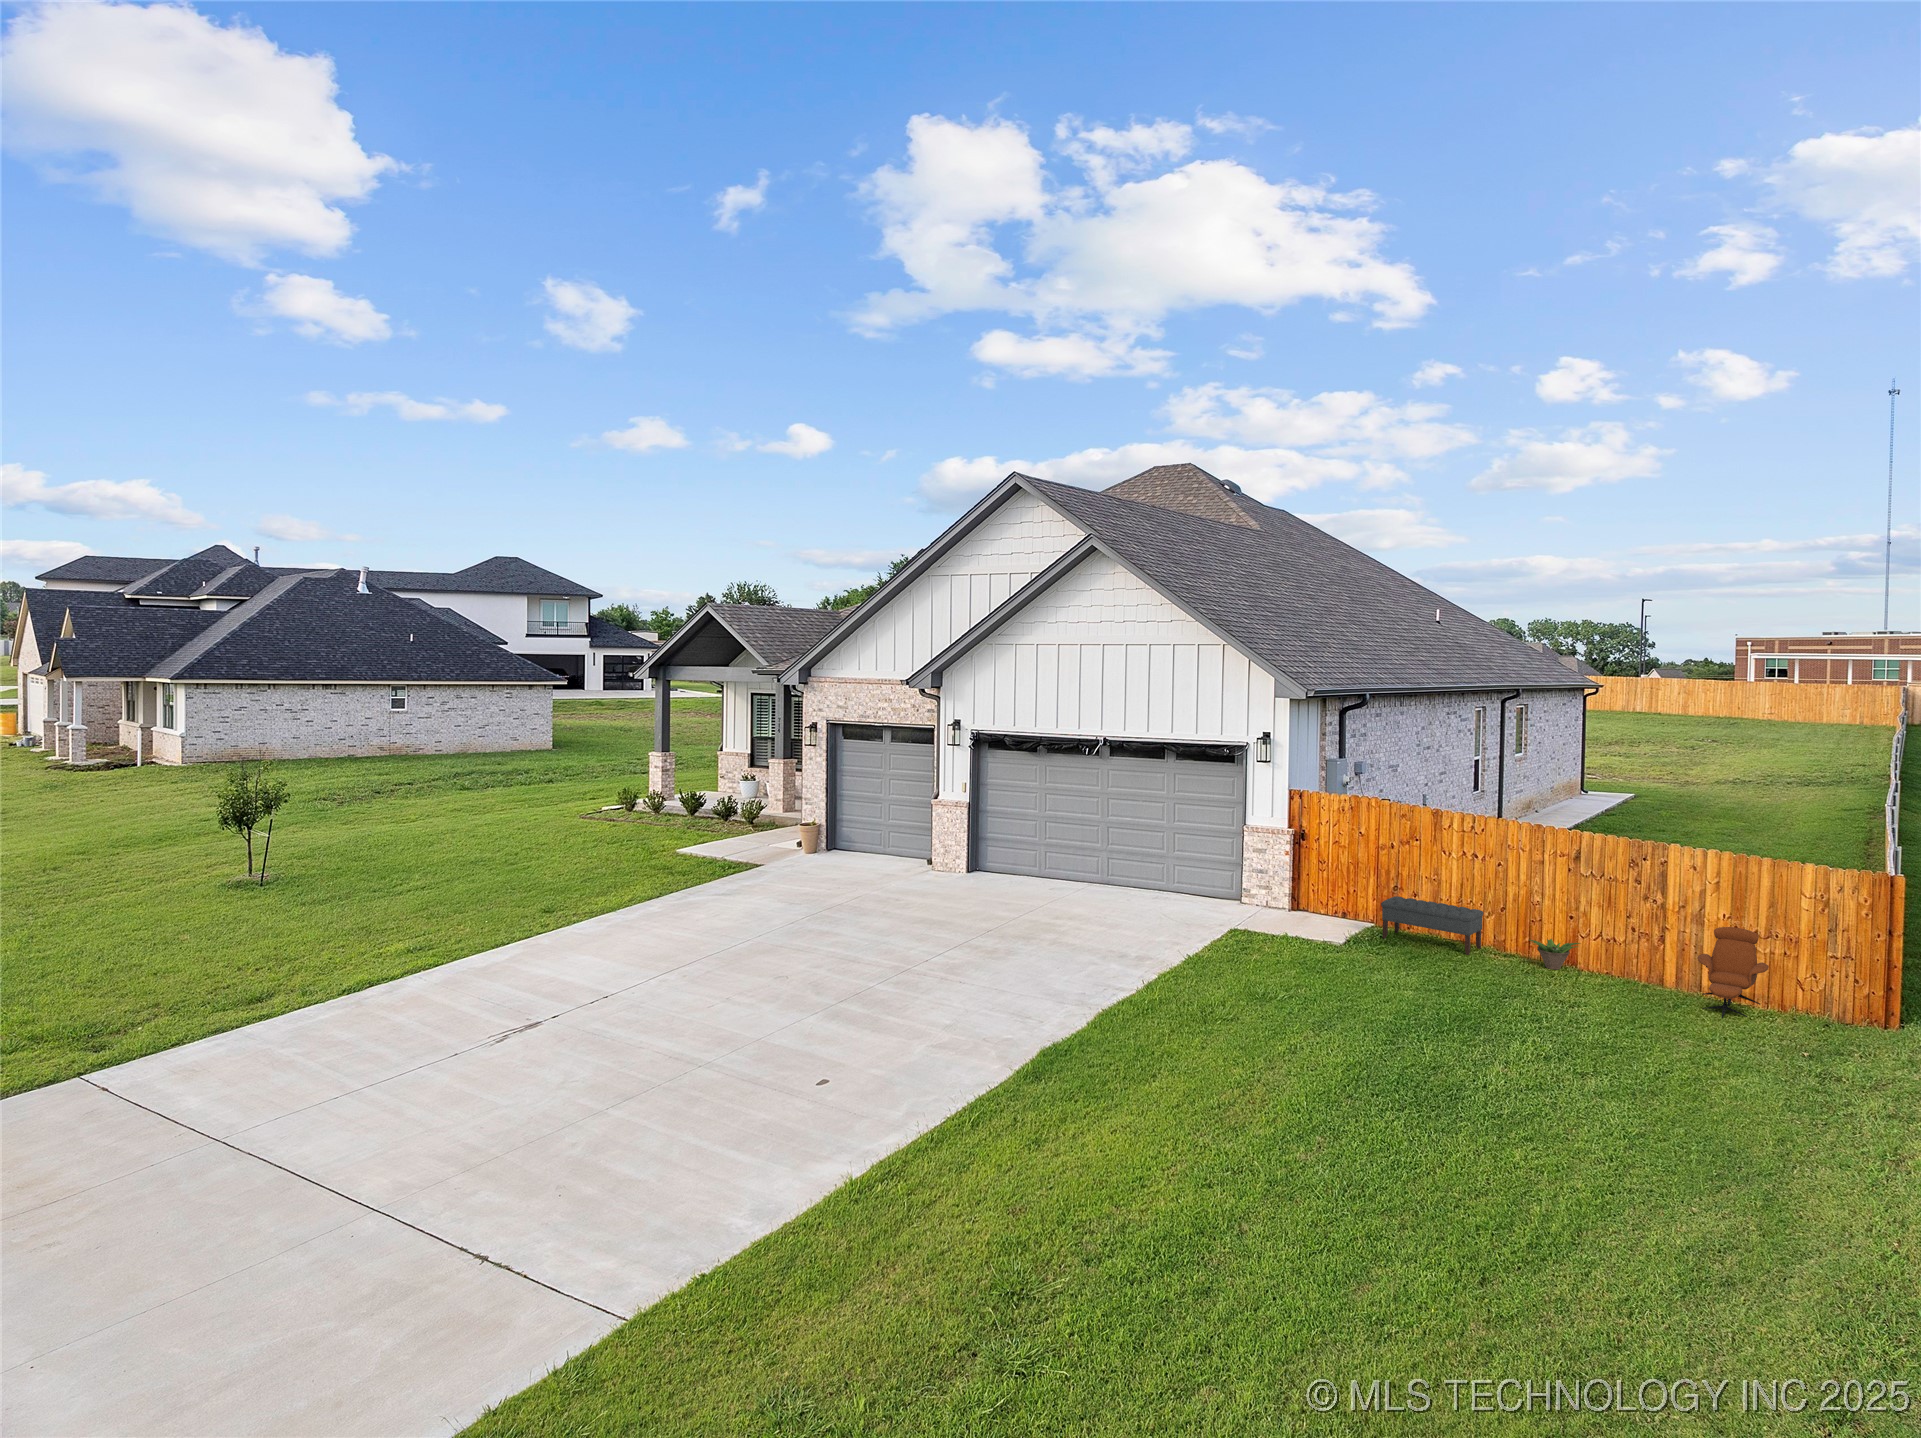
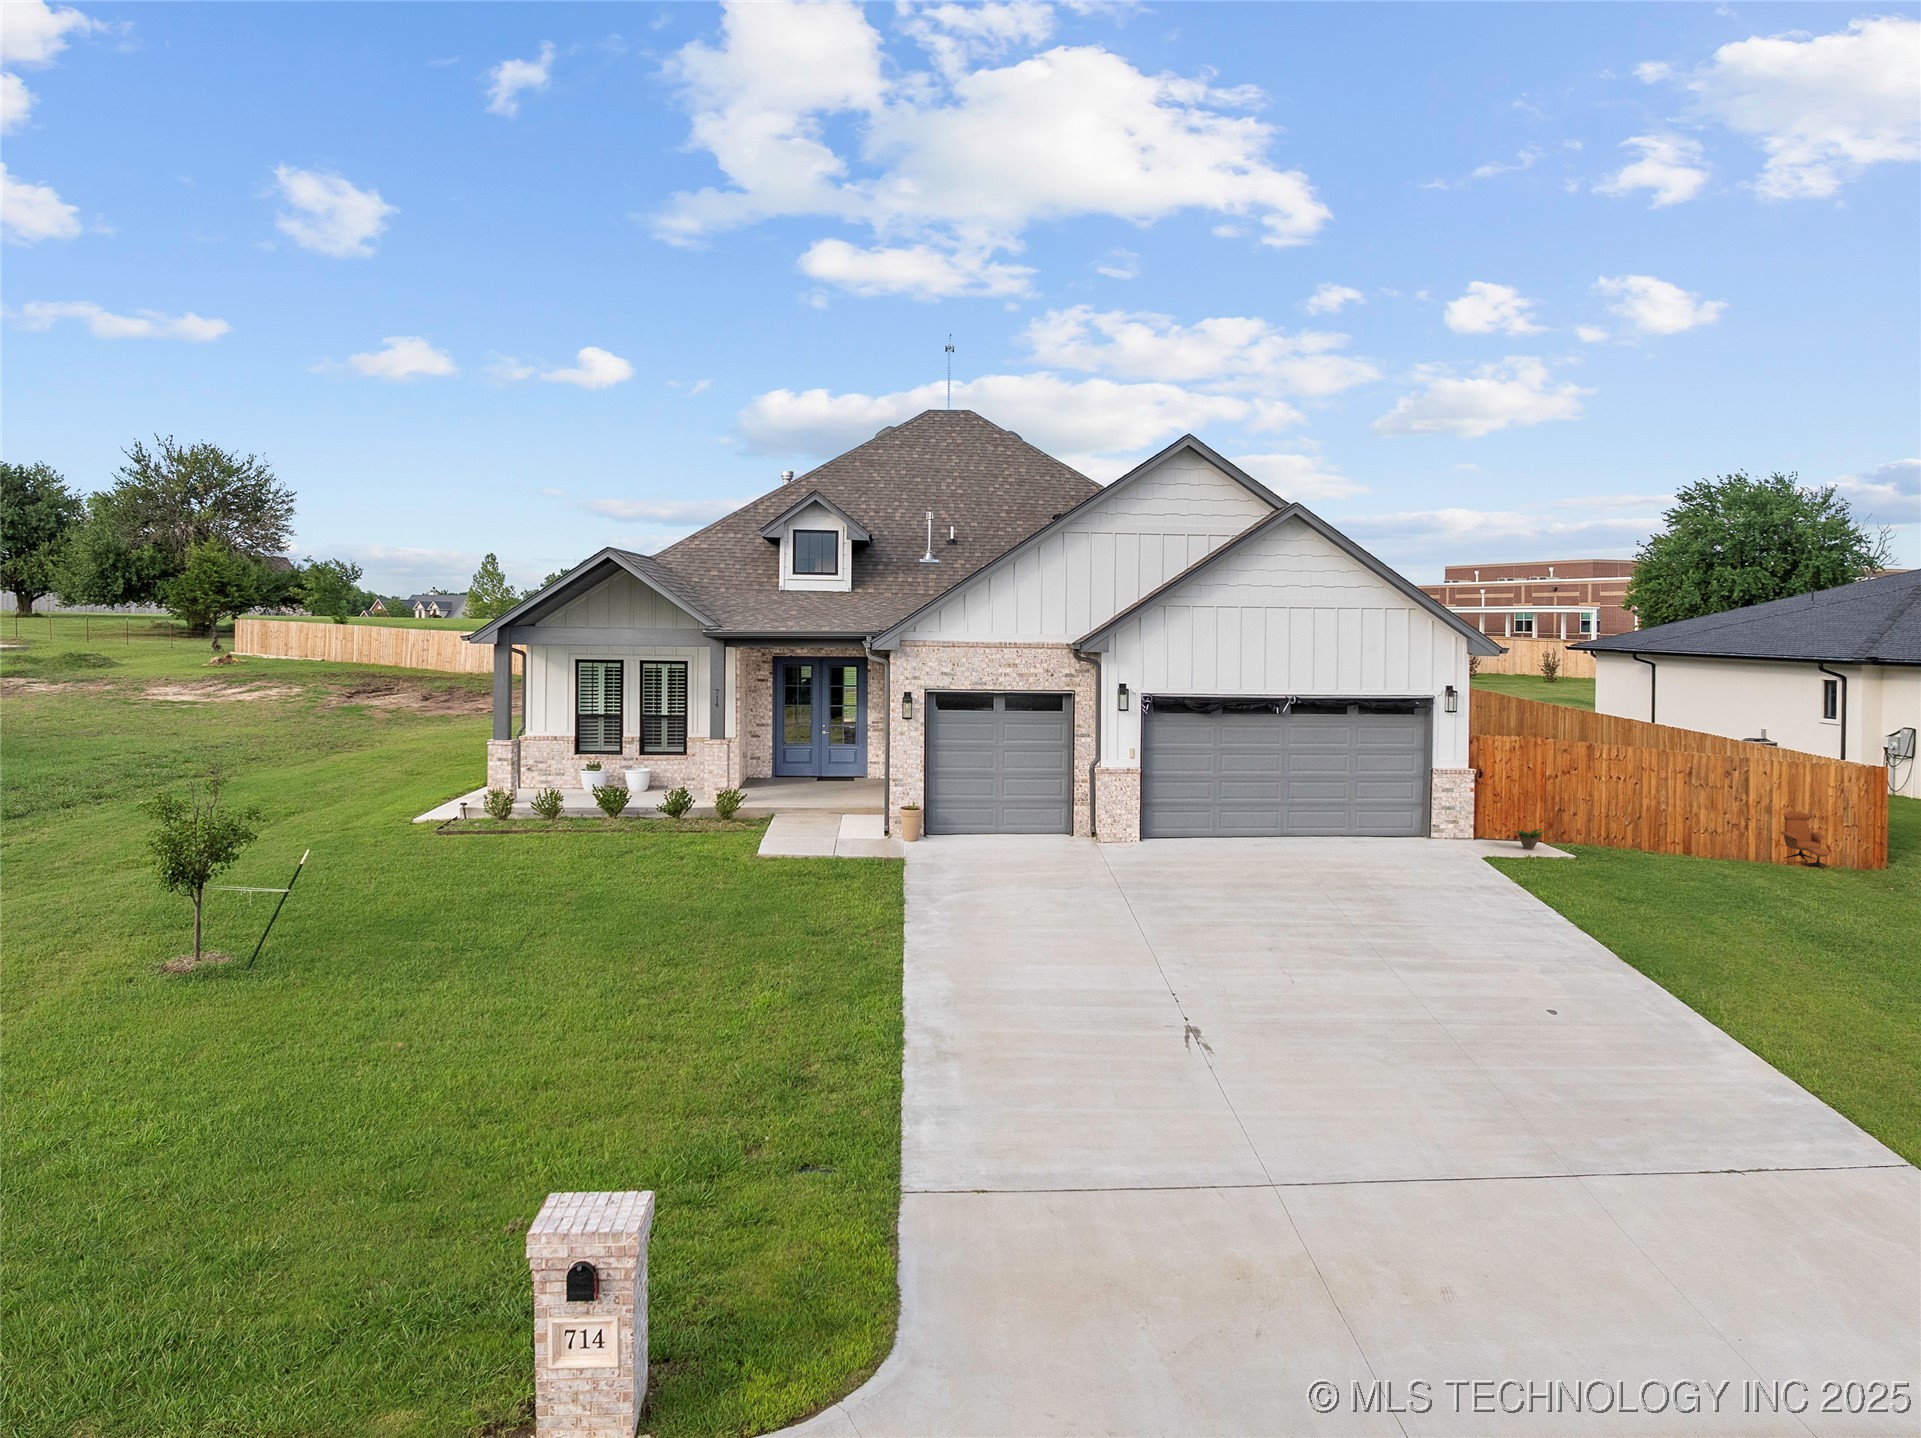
bench: present [1381,896,1484,955] -> none [1556,817,1637,854]
decorative plant: present [1530,939,1580,969] -> present [1516,829,1547,850]

